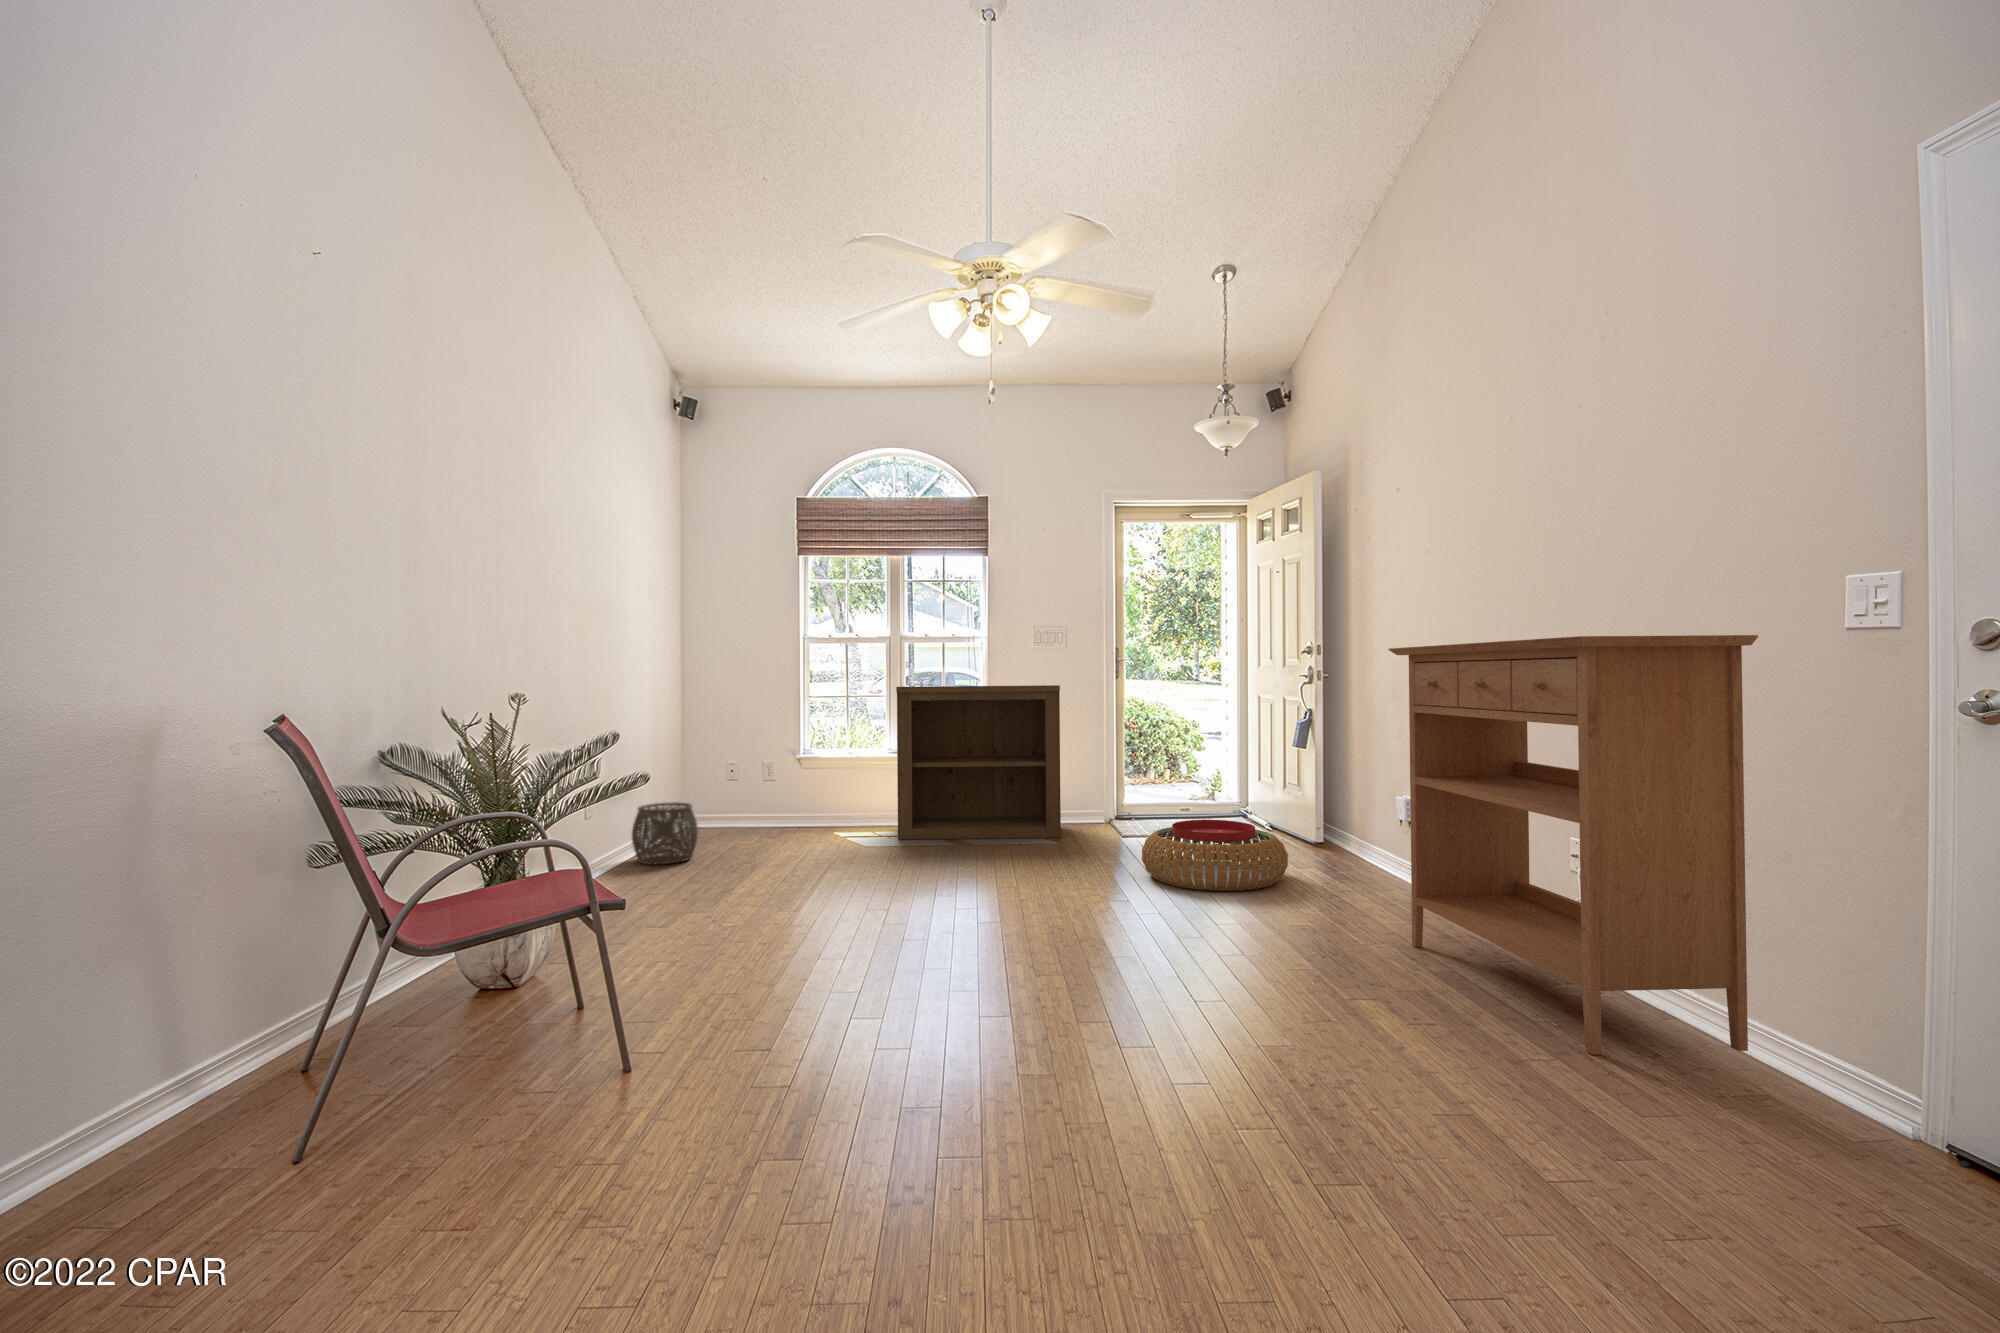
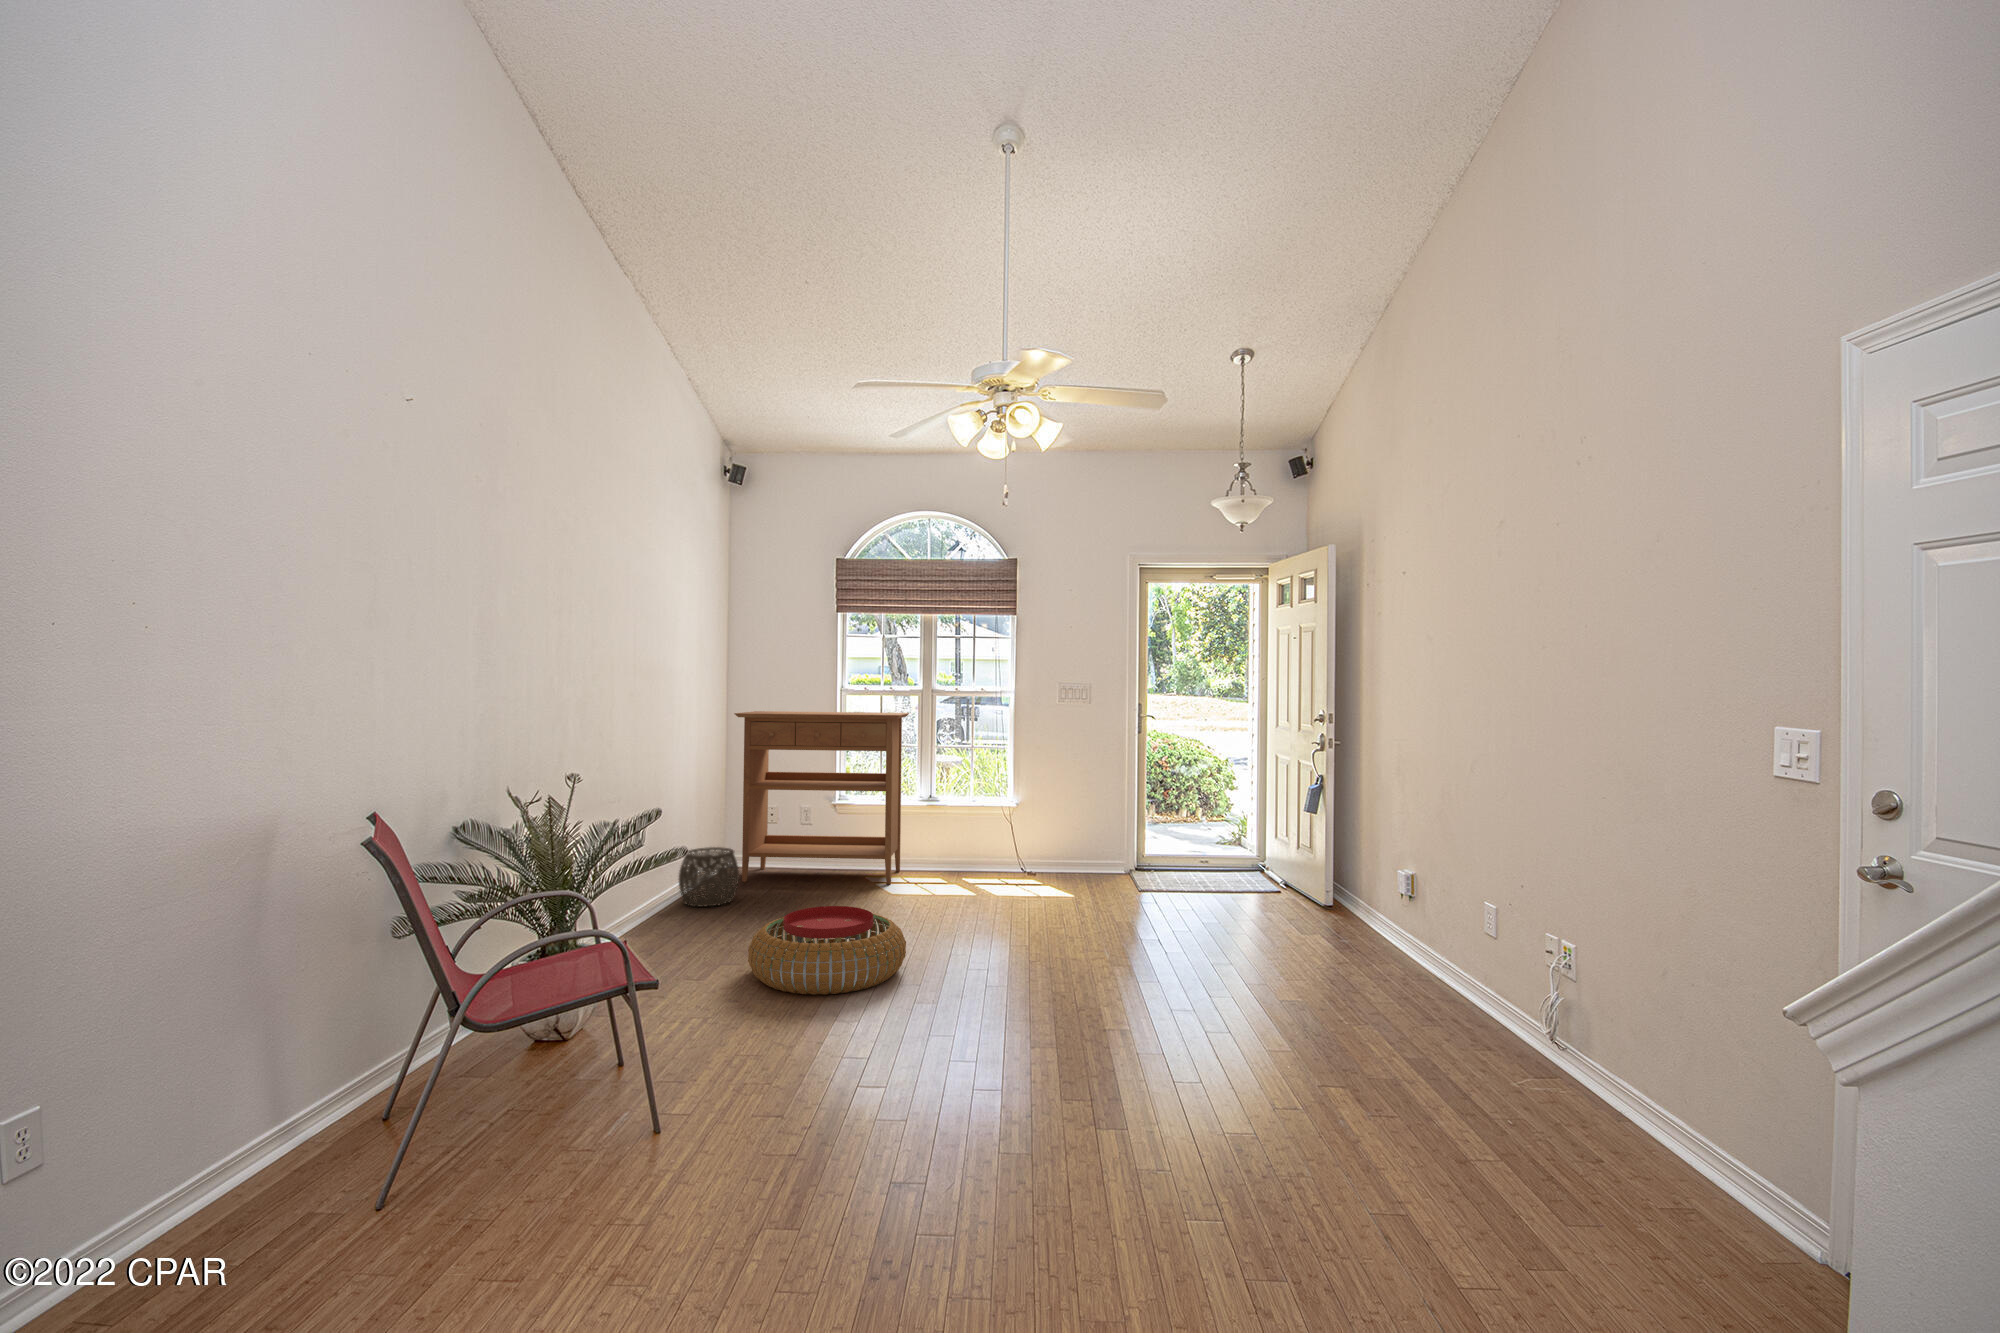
console table: present [1388,635,1758,1055] -> present [734,711,909,884]
bookshelf: present [896,685,1061,839] -> none [926,738,1081,888]
pouf: present [1142,820,1288,891] -> present [748,906,906,995]

